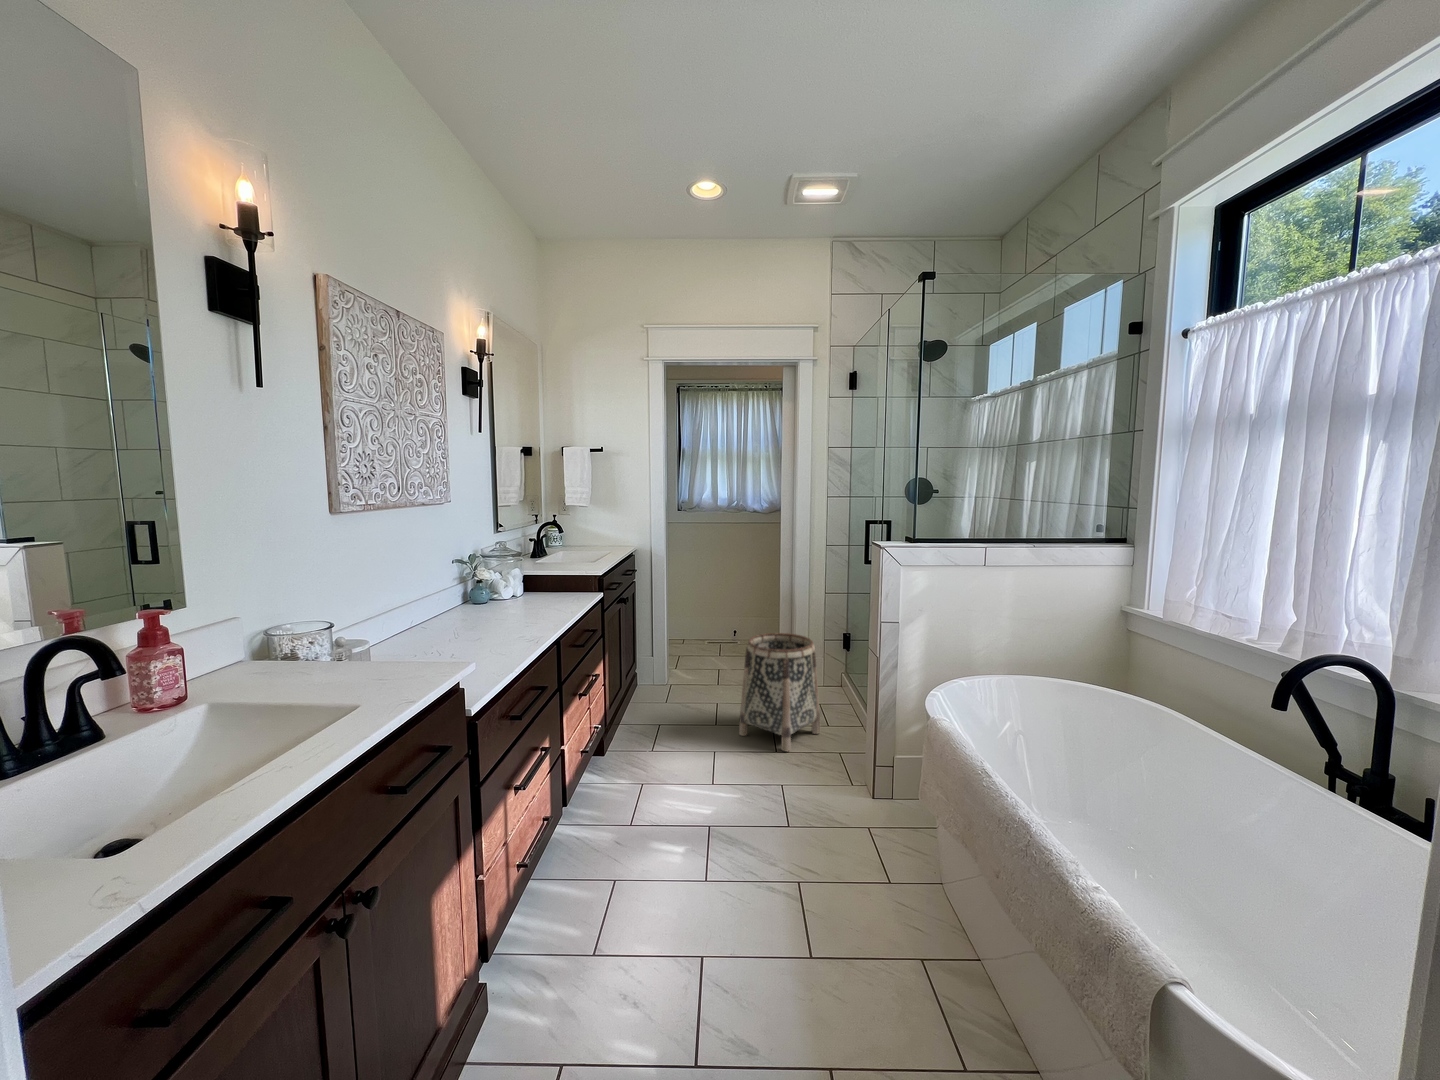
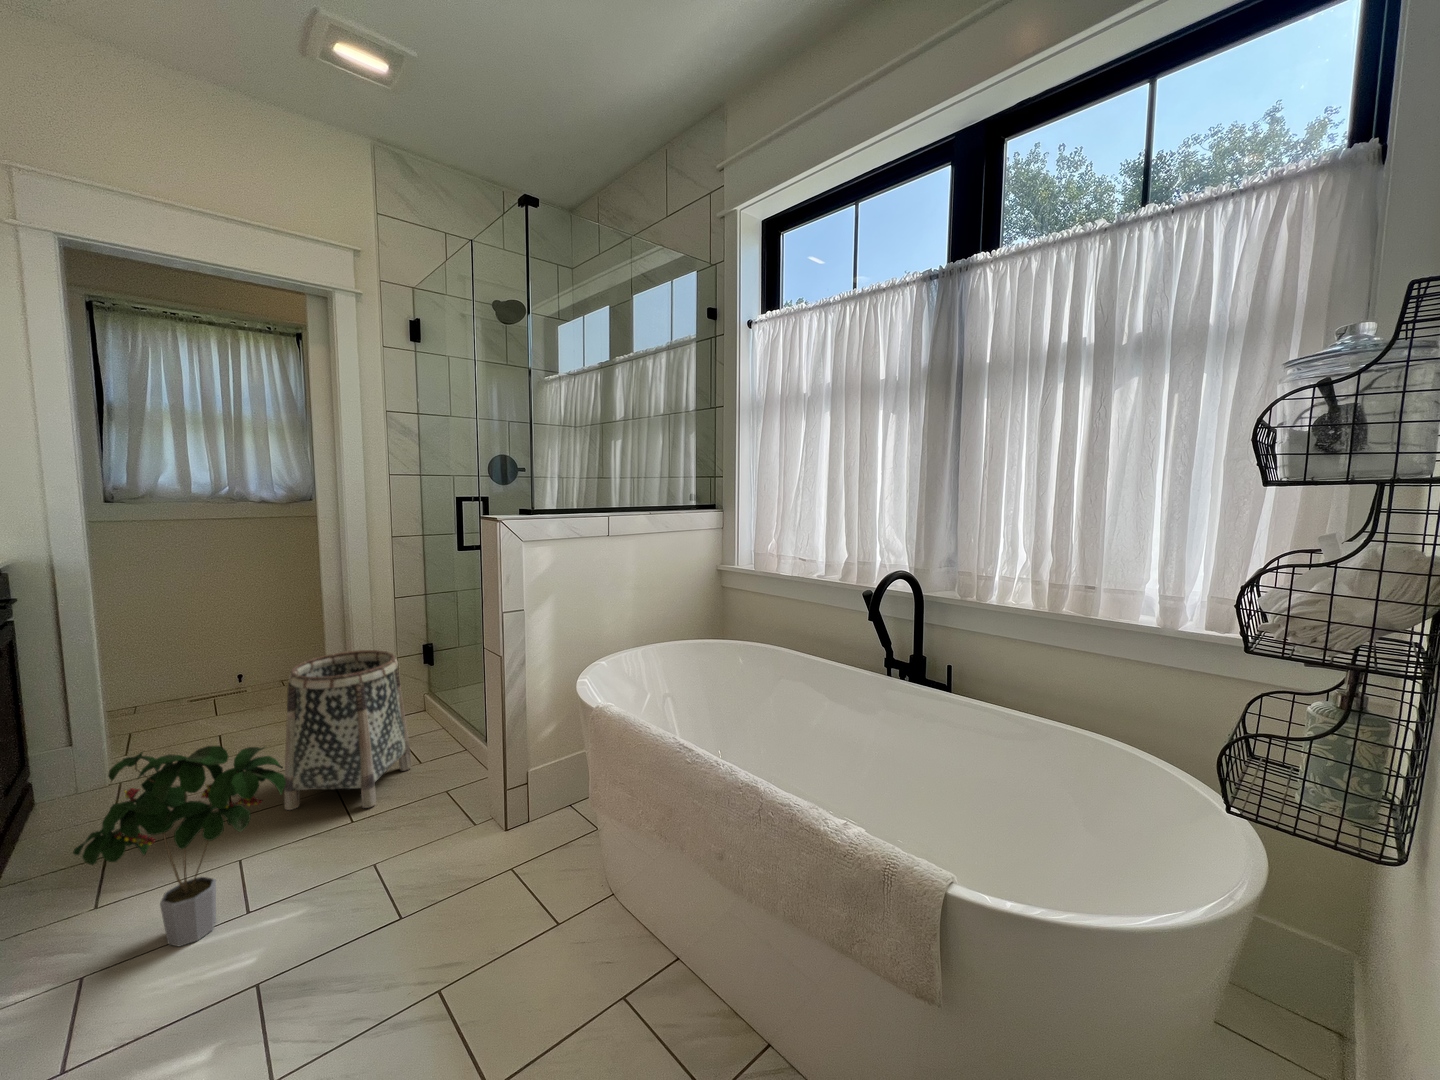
potted plant: none [639,671,730,792] -> present [73,746,286,946]

